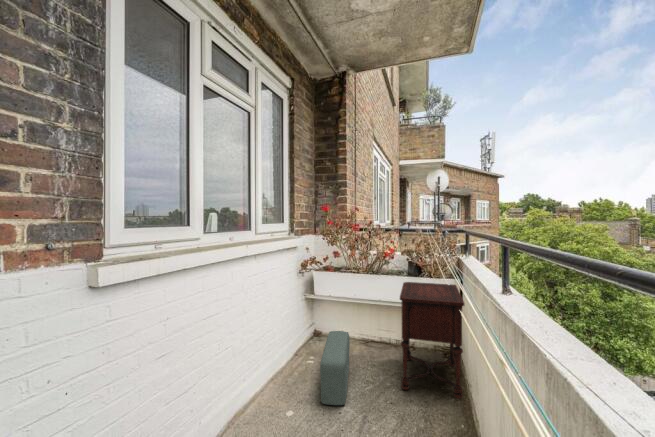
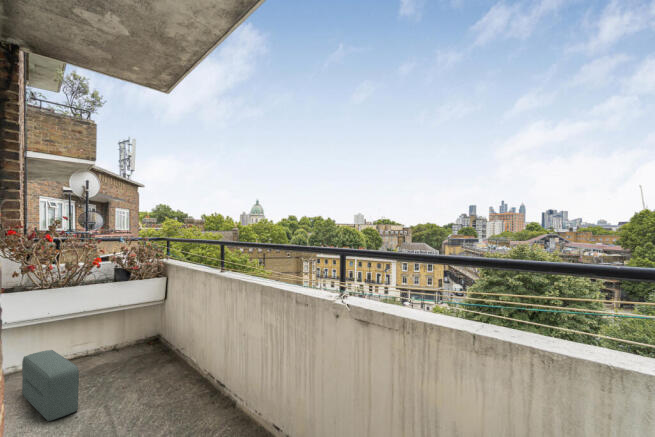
side table: present [400,282,464,399] -> none [112,280,182,378]

